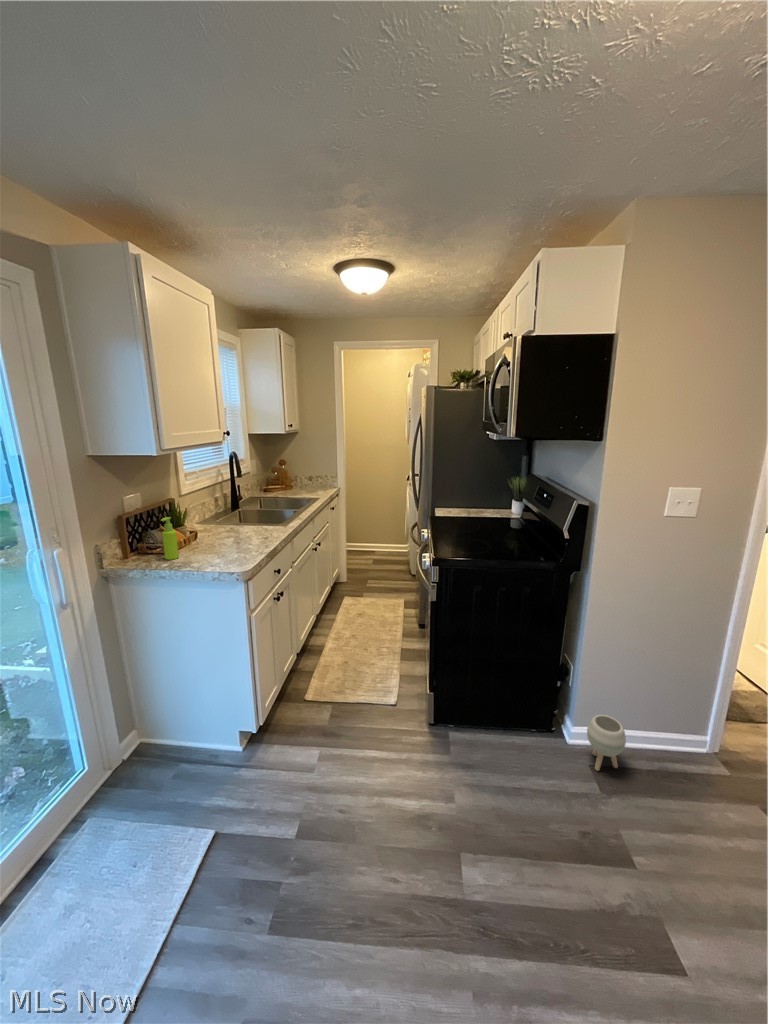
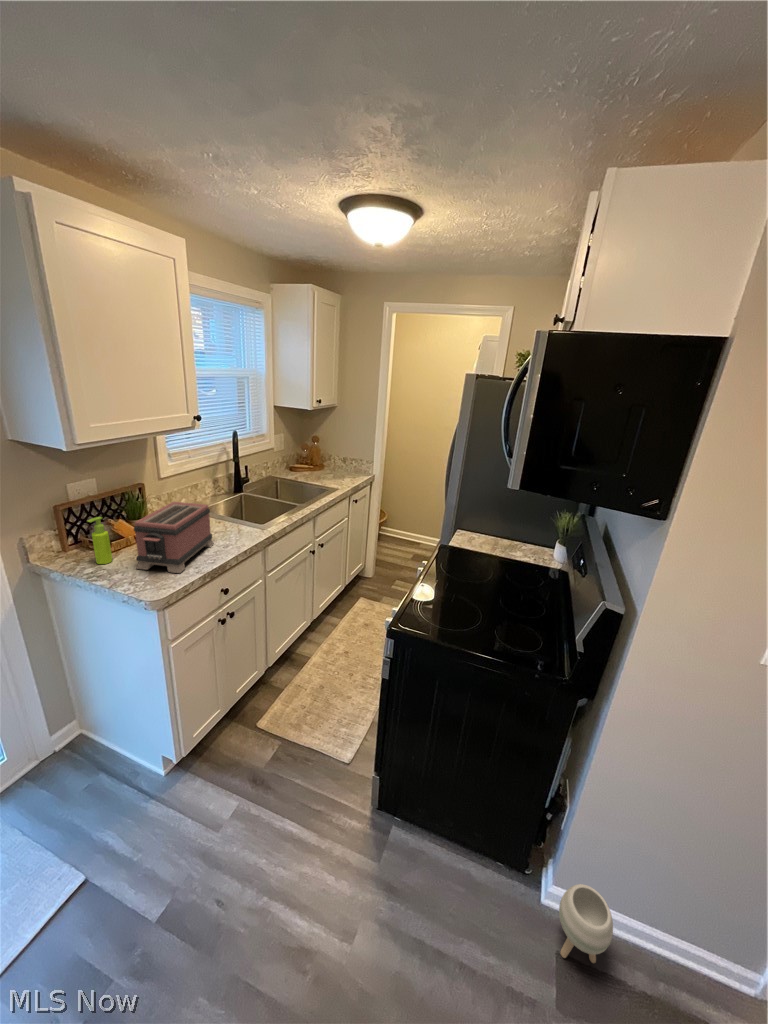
toaster: none [205,503,255,558] -> present [134,502,214,573]

